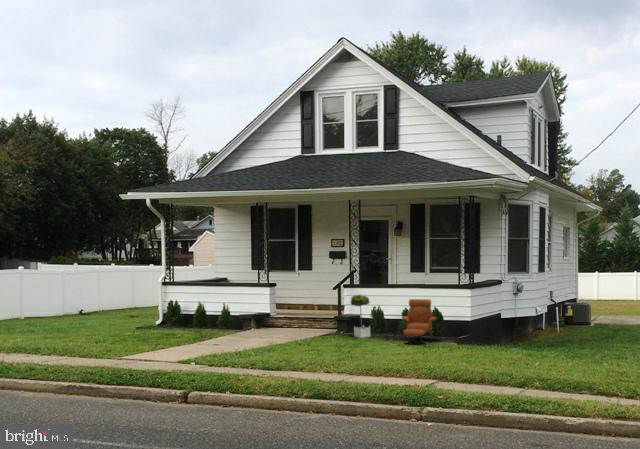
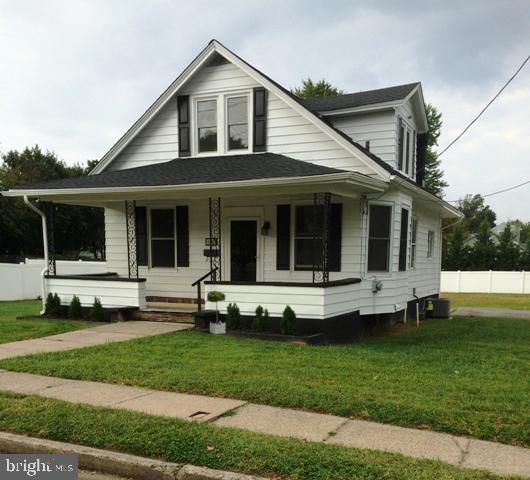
lounge chair: present [403,299,436,345] -> none [251,297,288,346]

